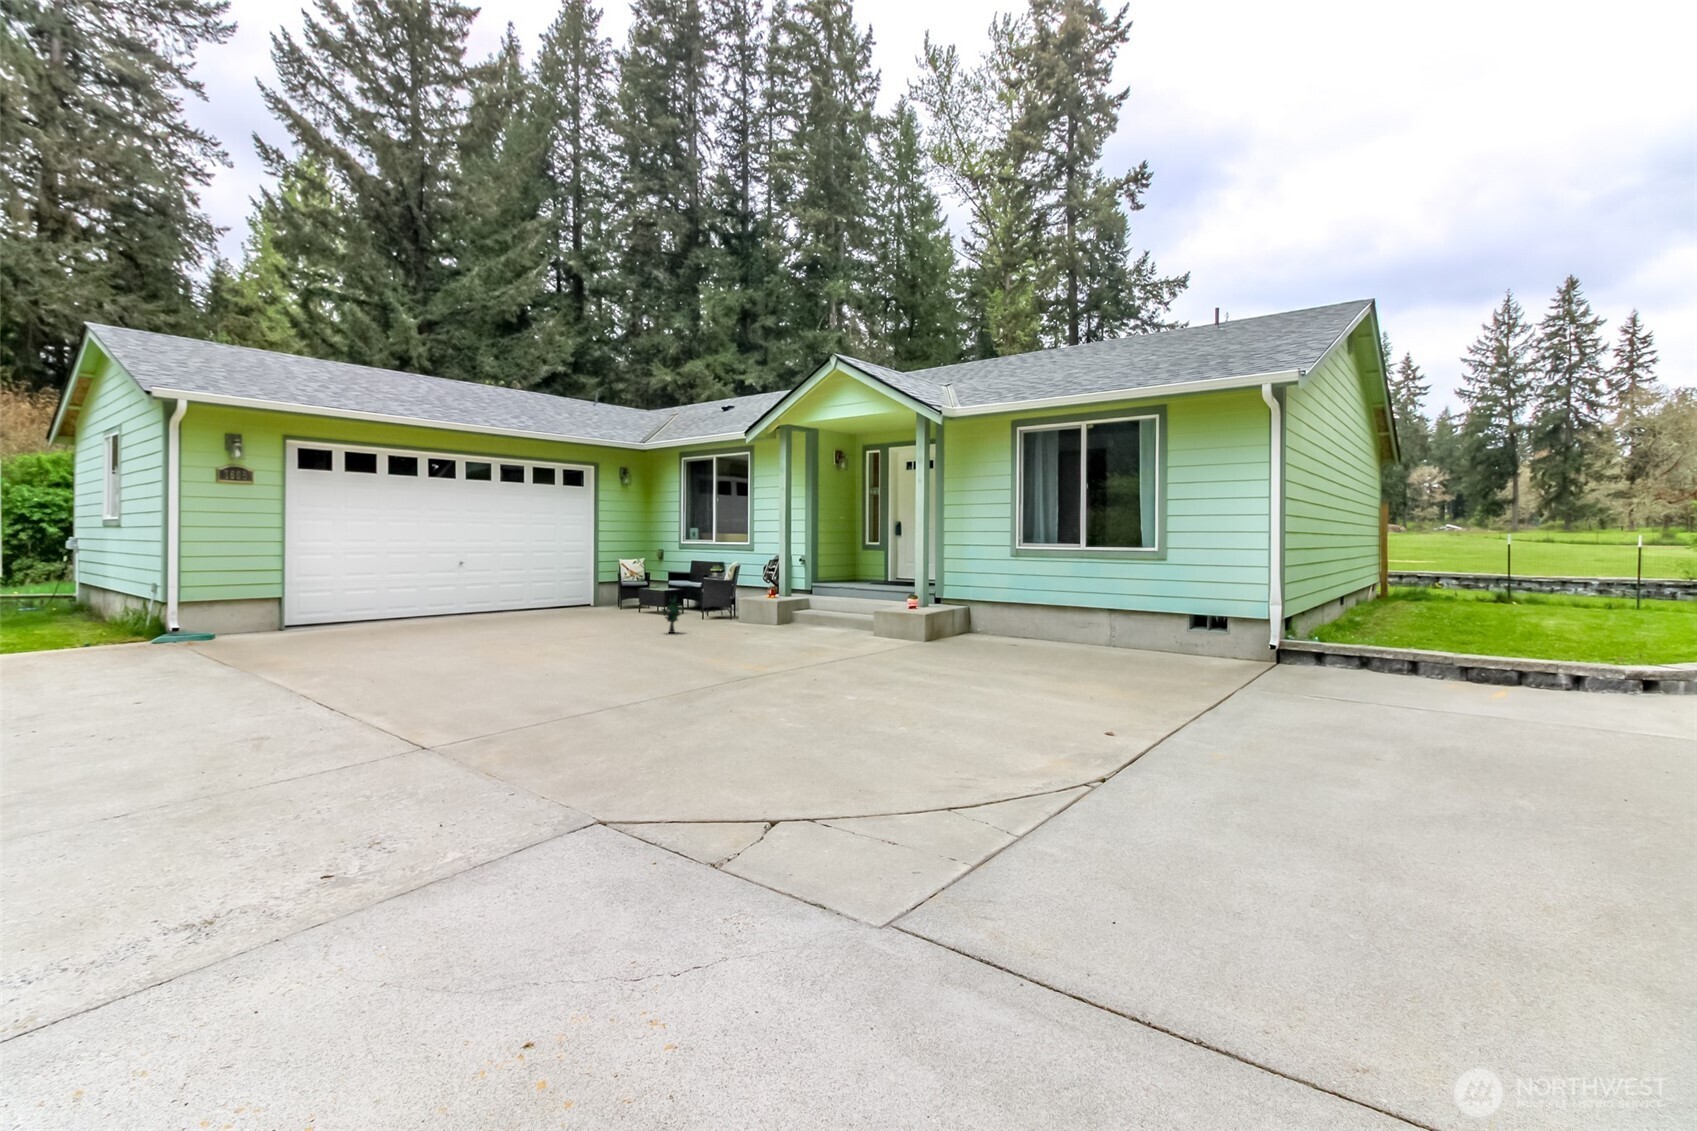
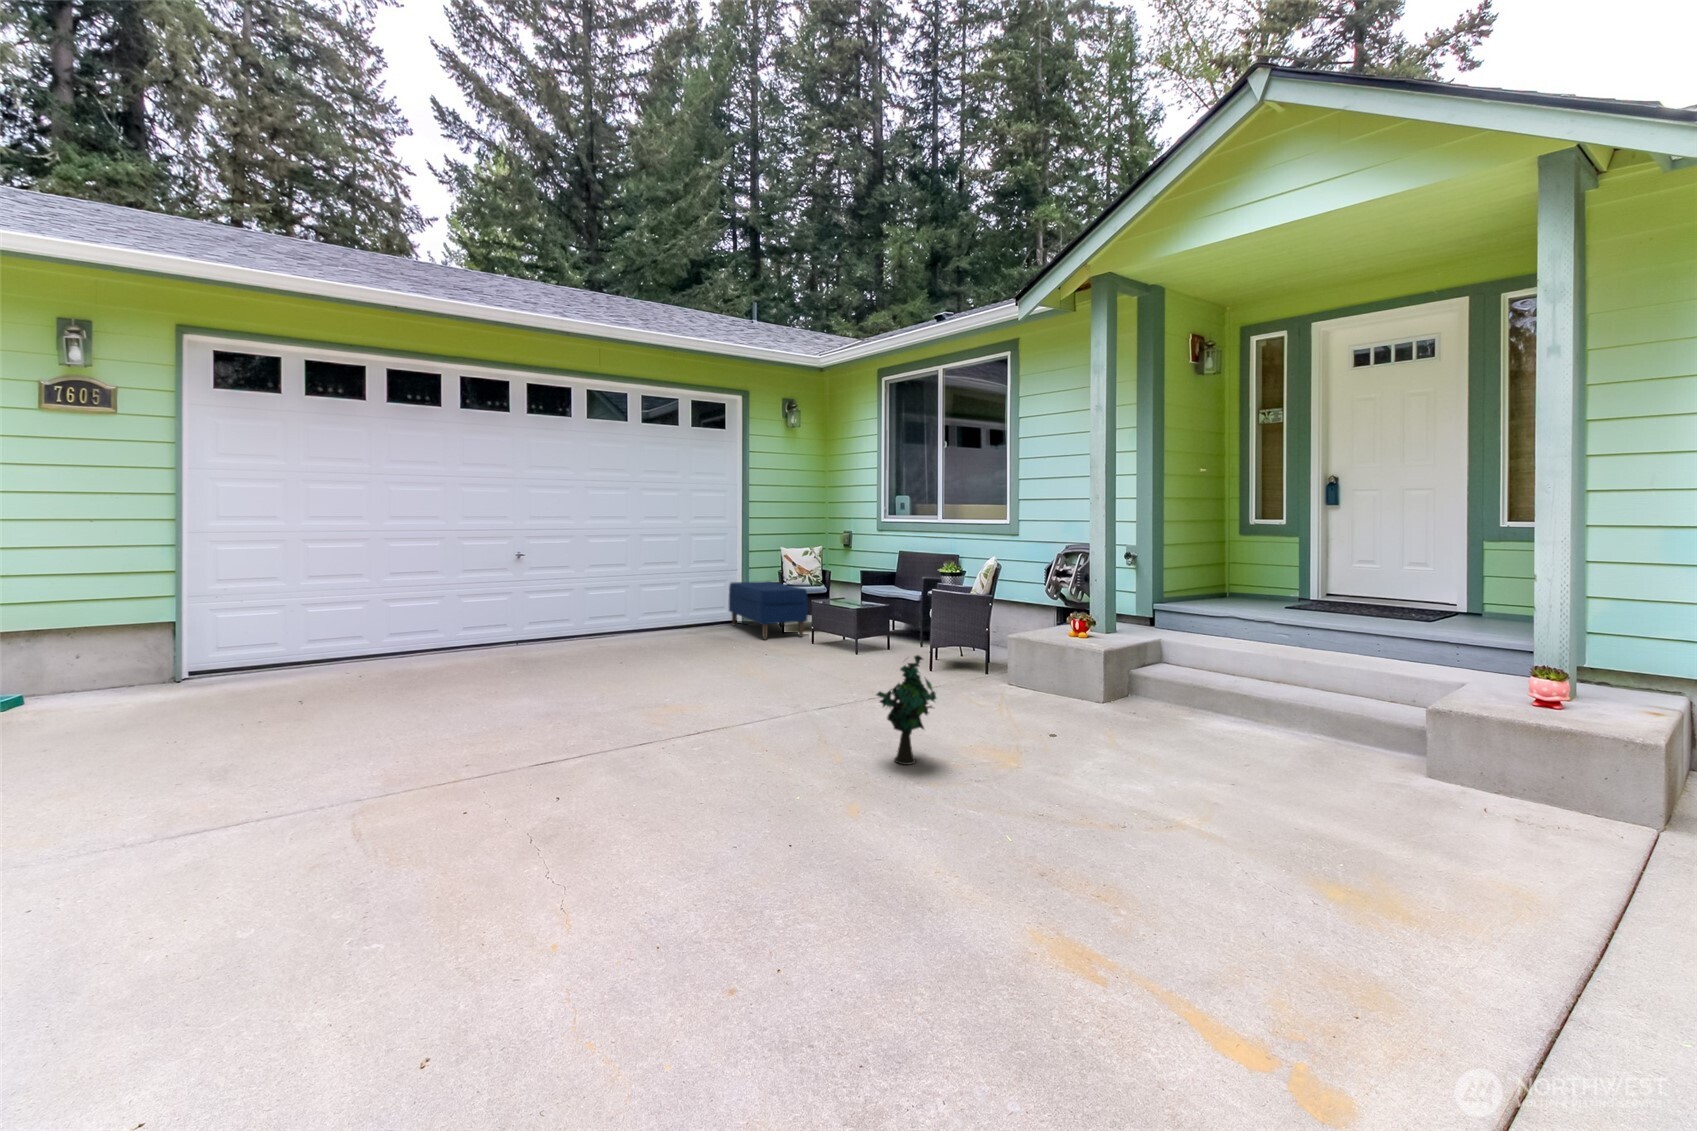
bench: none [586,581,637,612] -> present [729,581,808,640]

